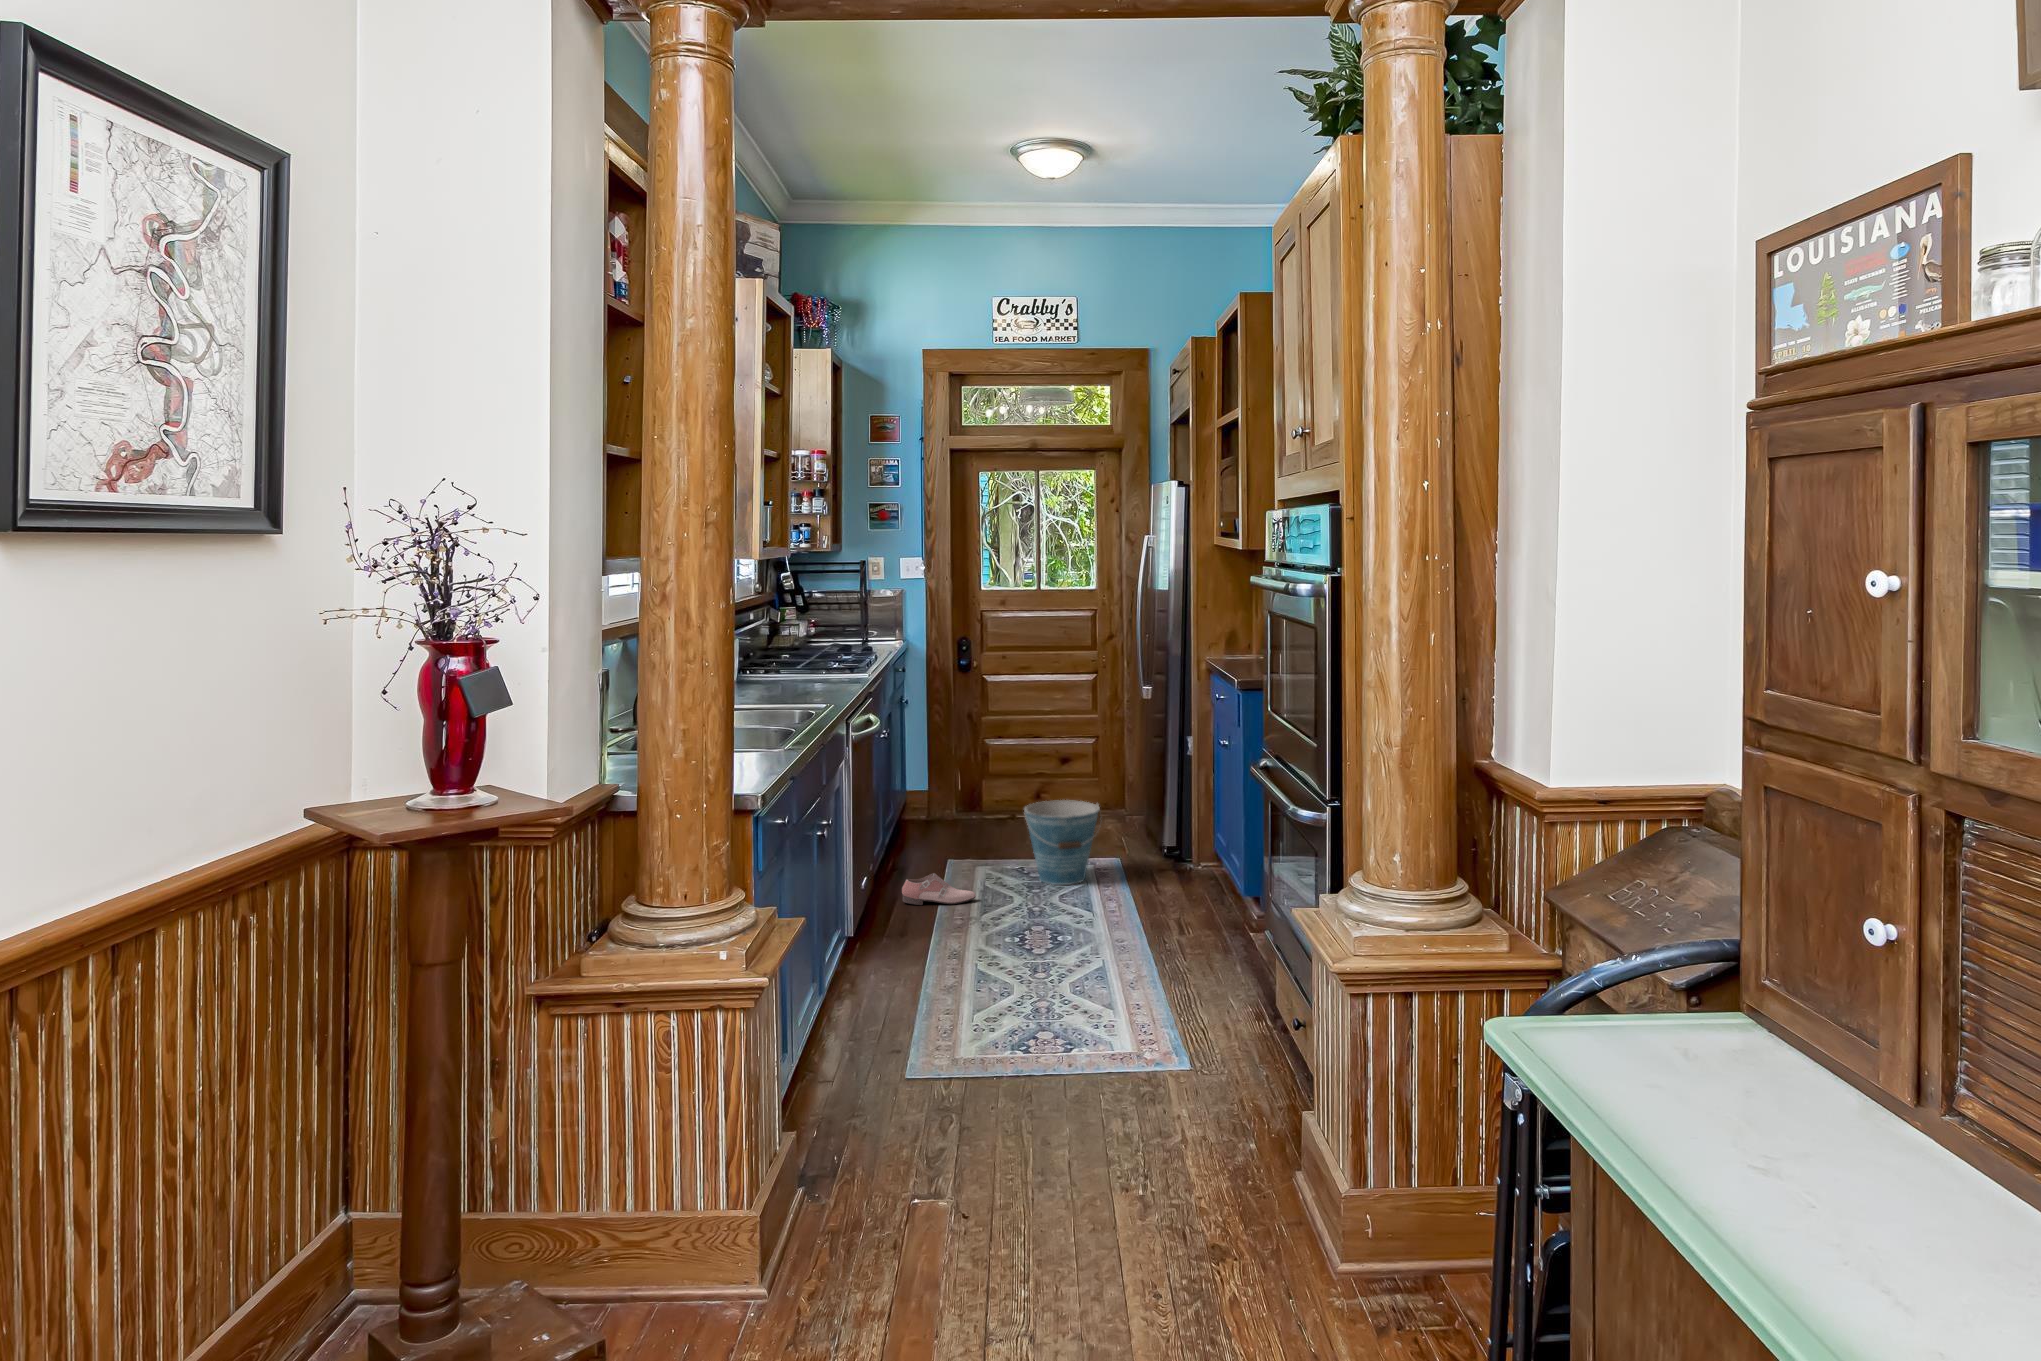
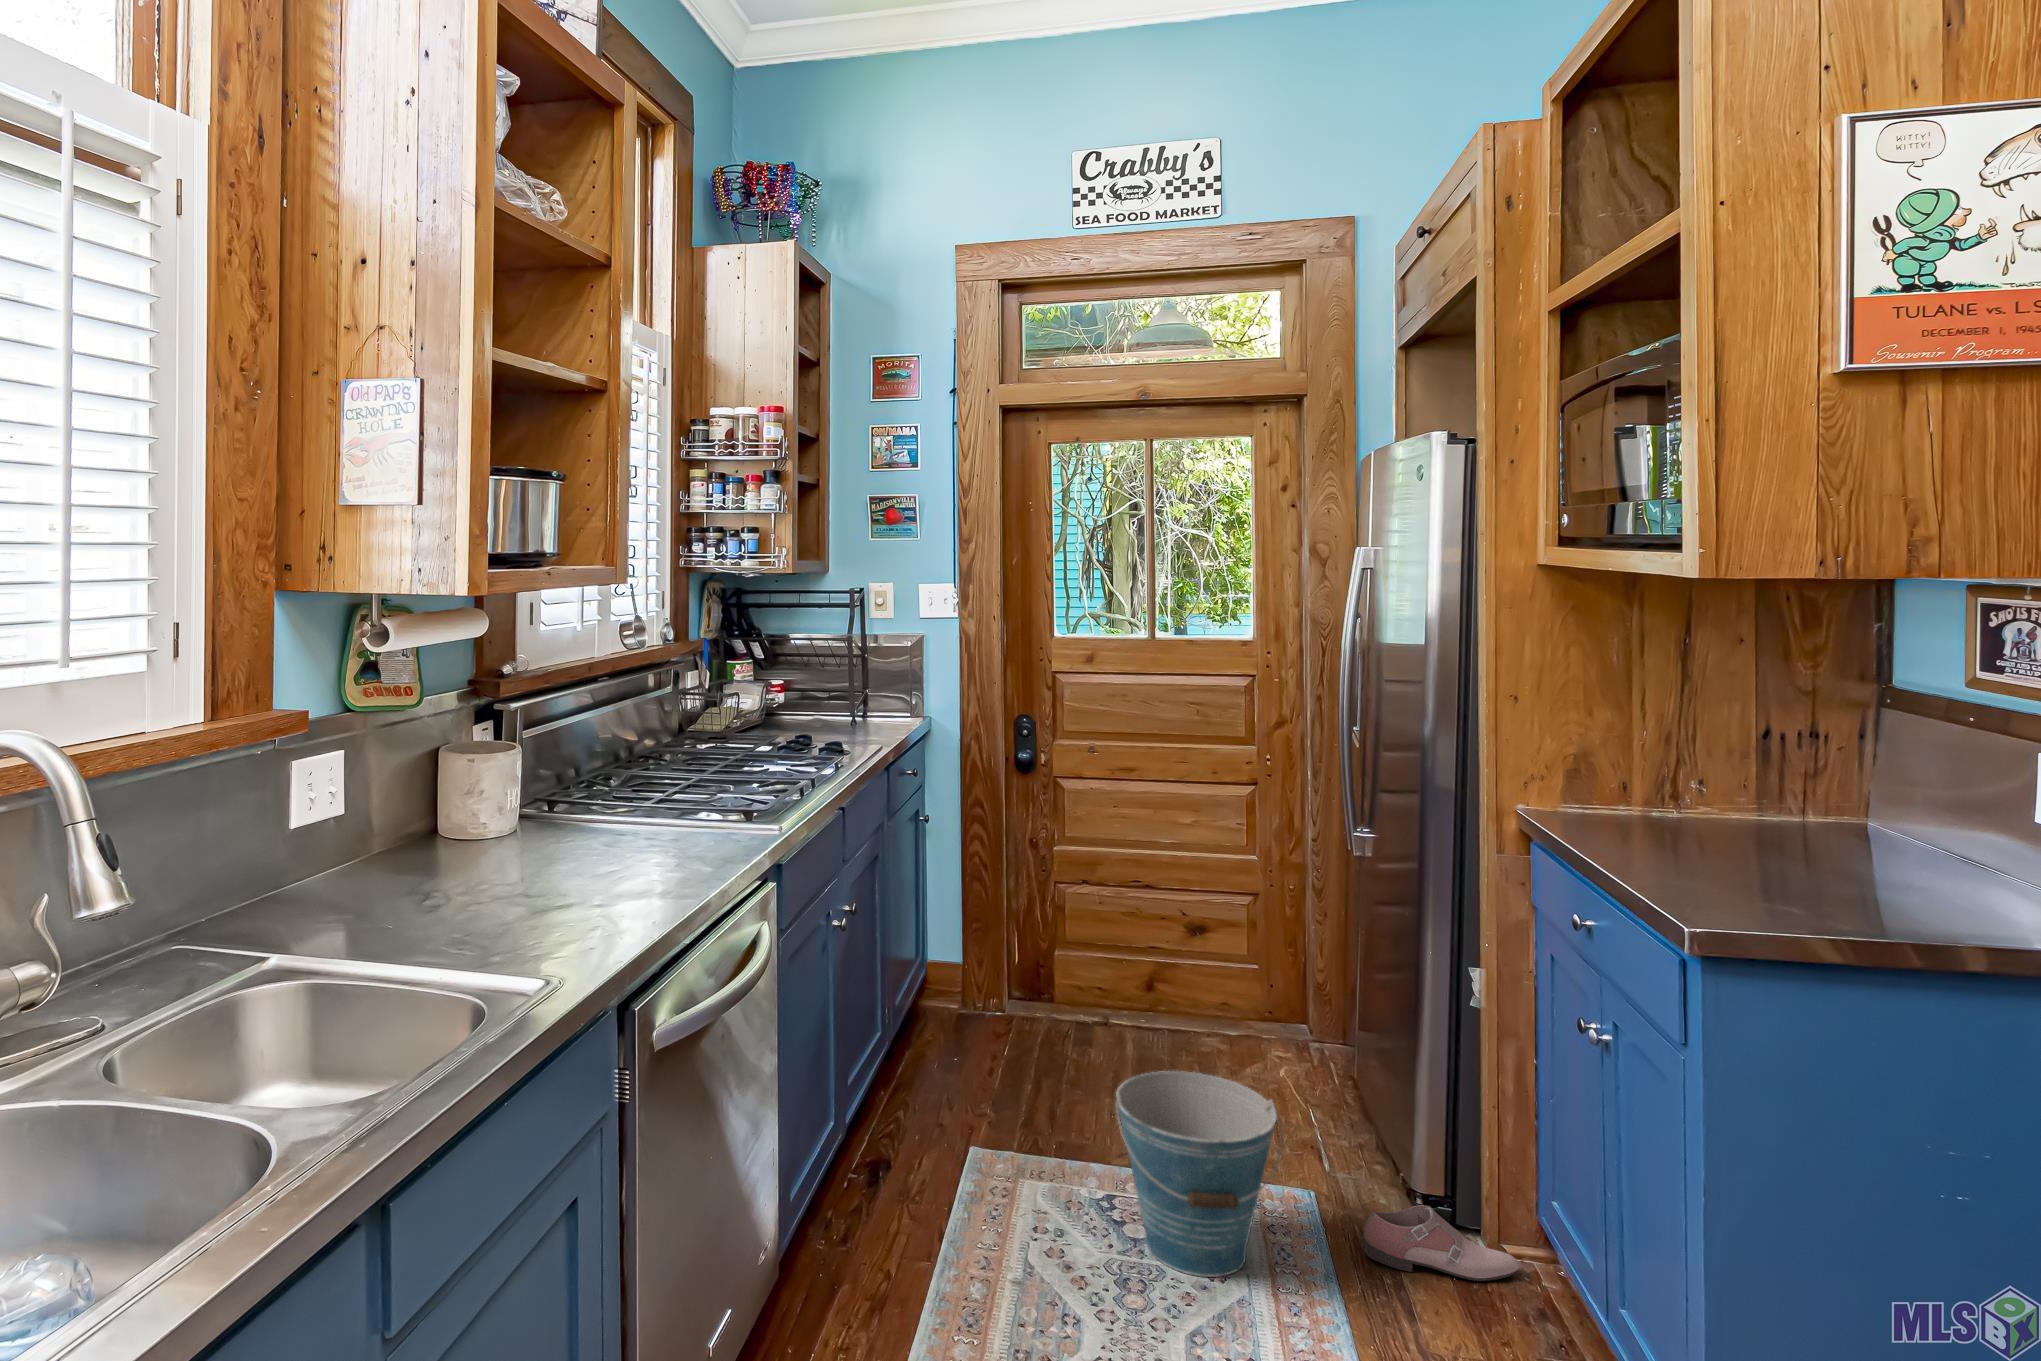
shoe: present [902,873,976,905] -> present [1363,1205,1520,1281]

